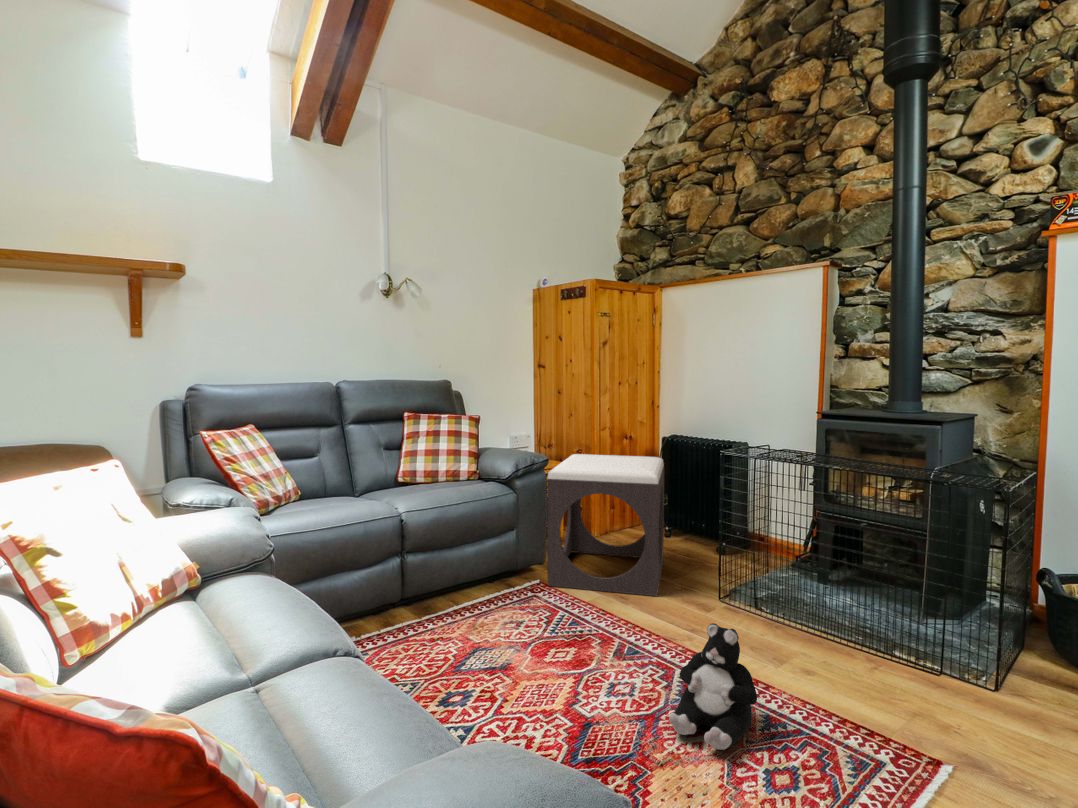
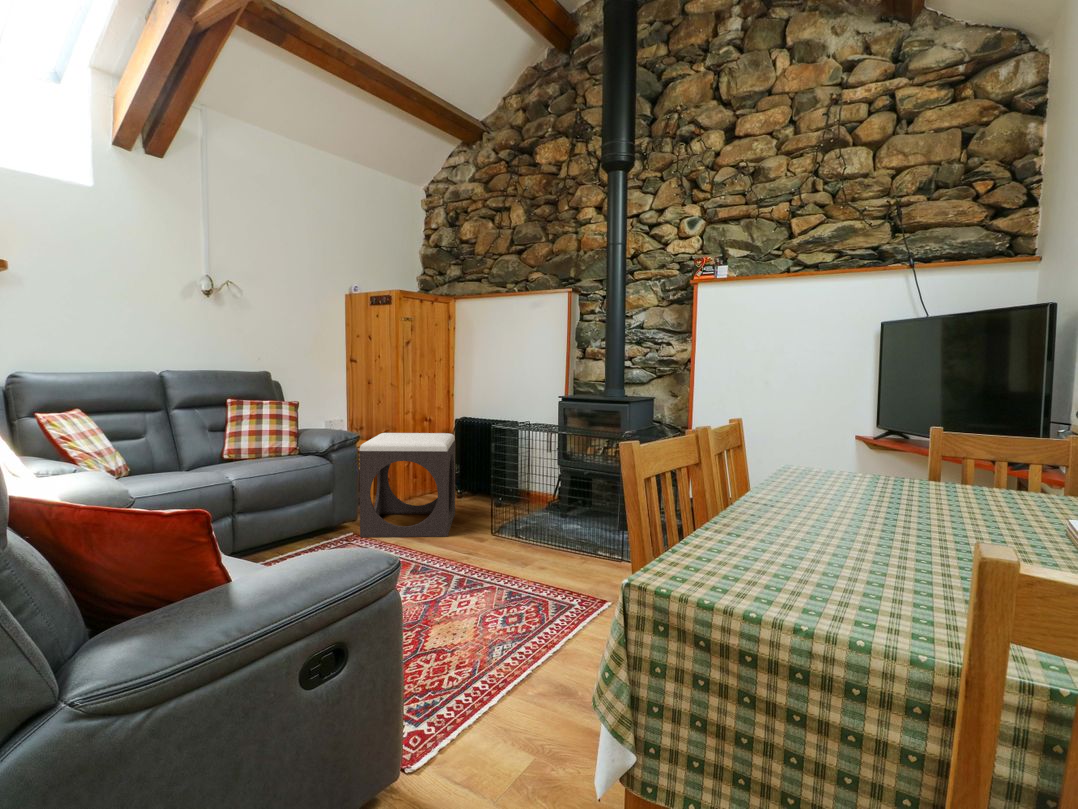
plush toy: present [669,623,757,750] -> none [445,534,502,611]

